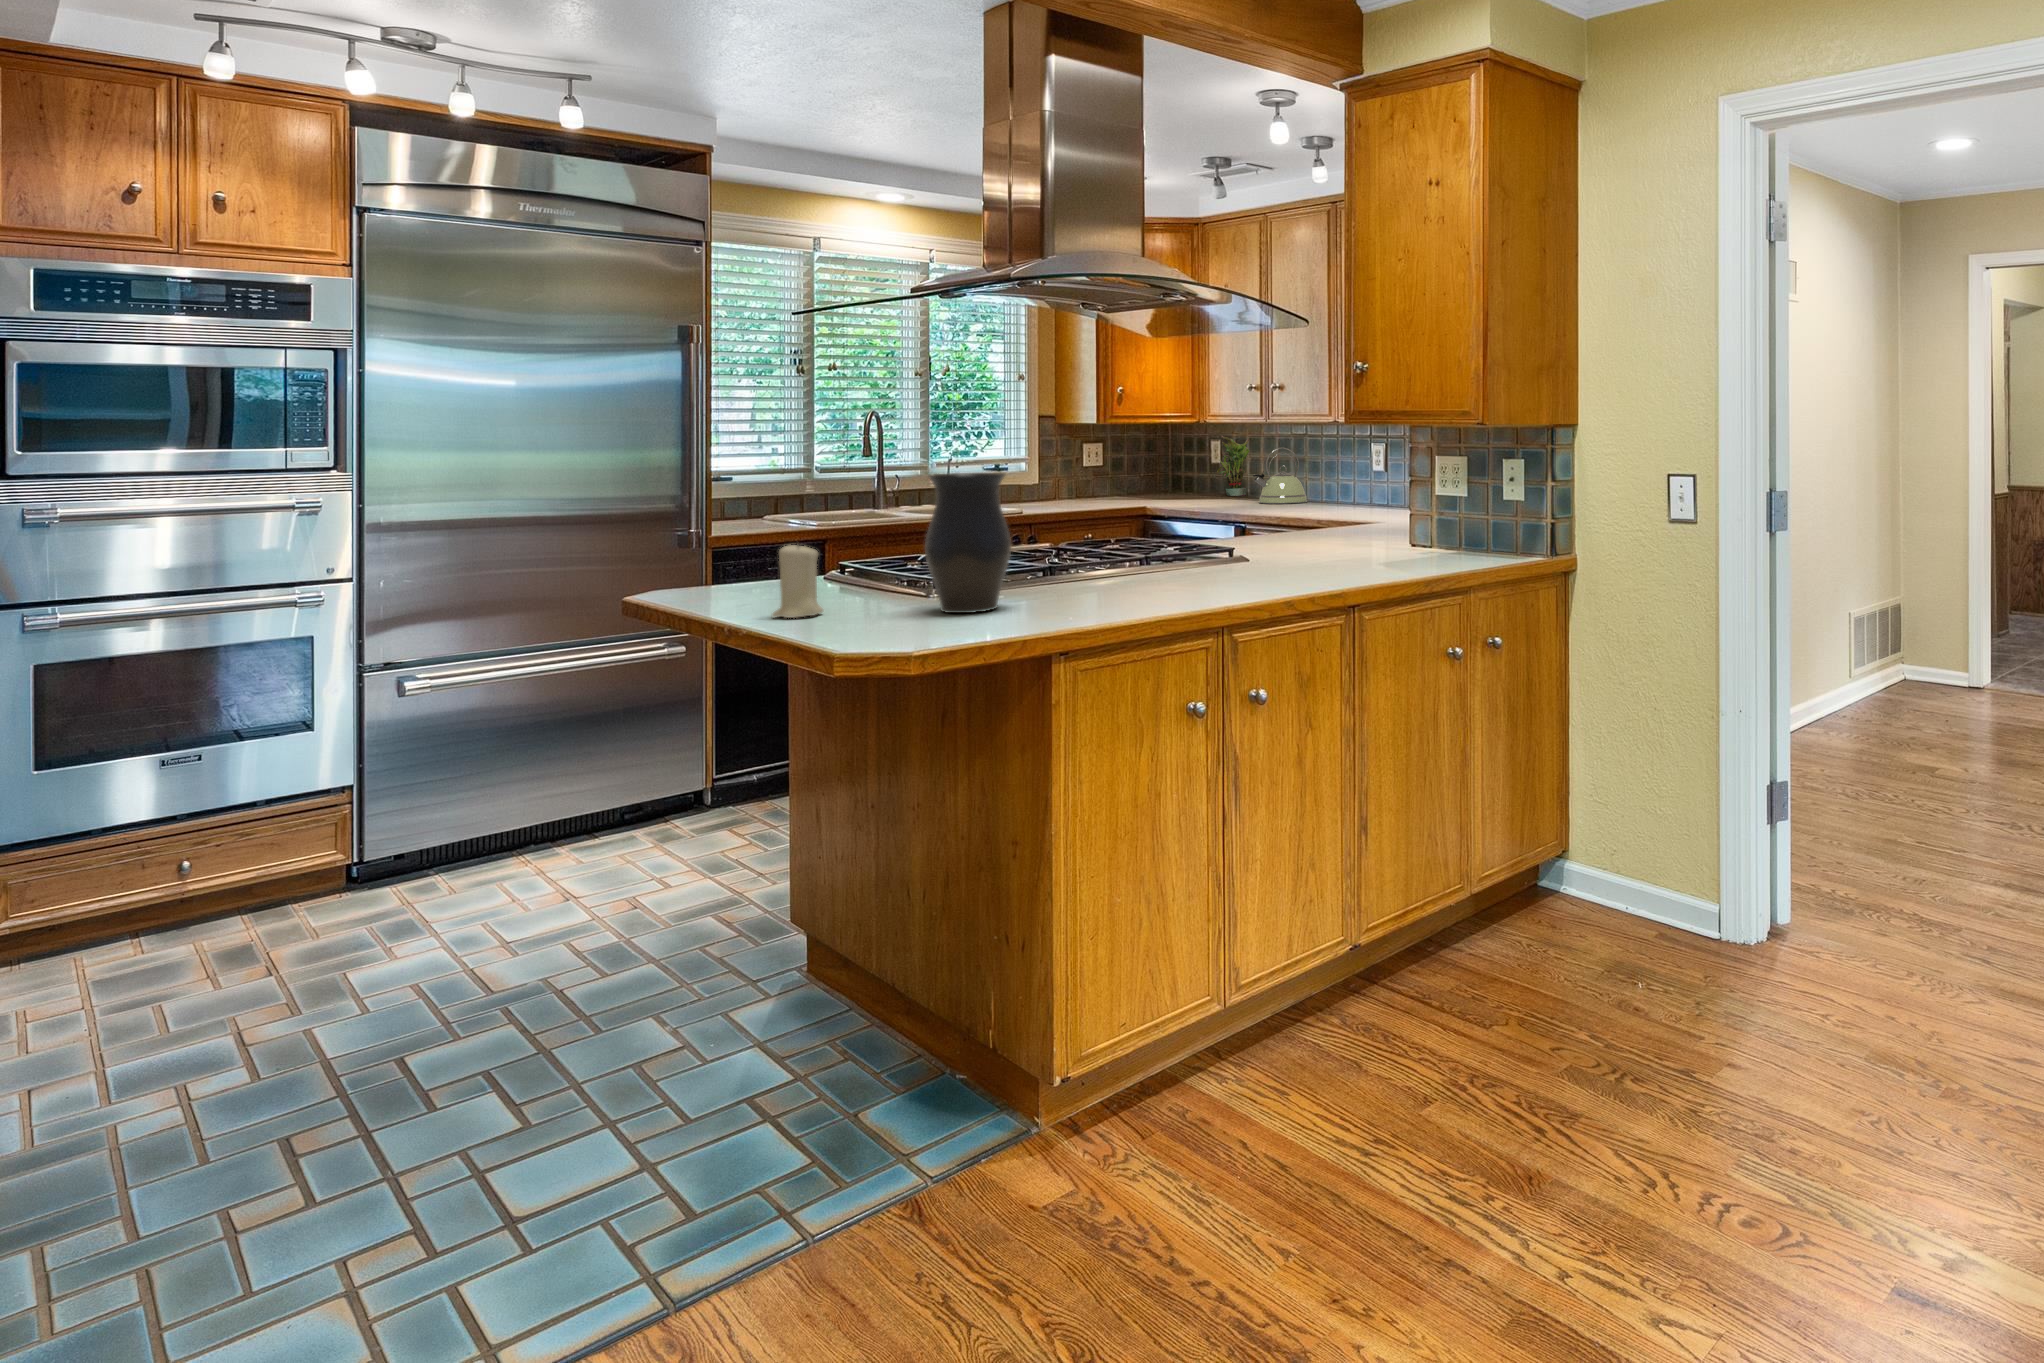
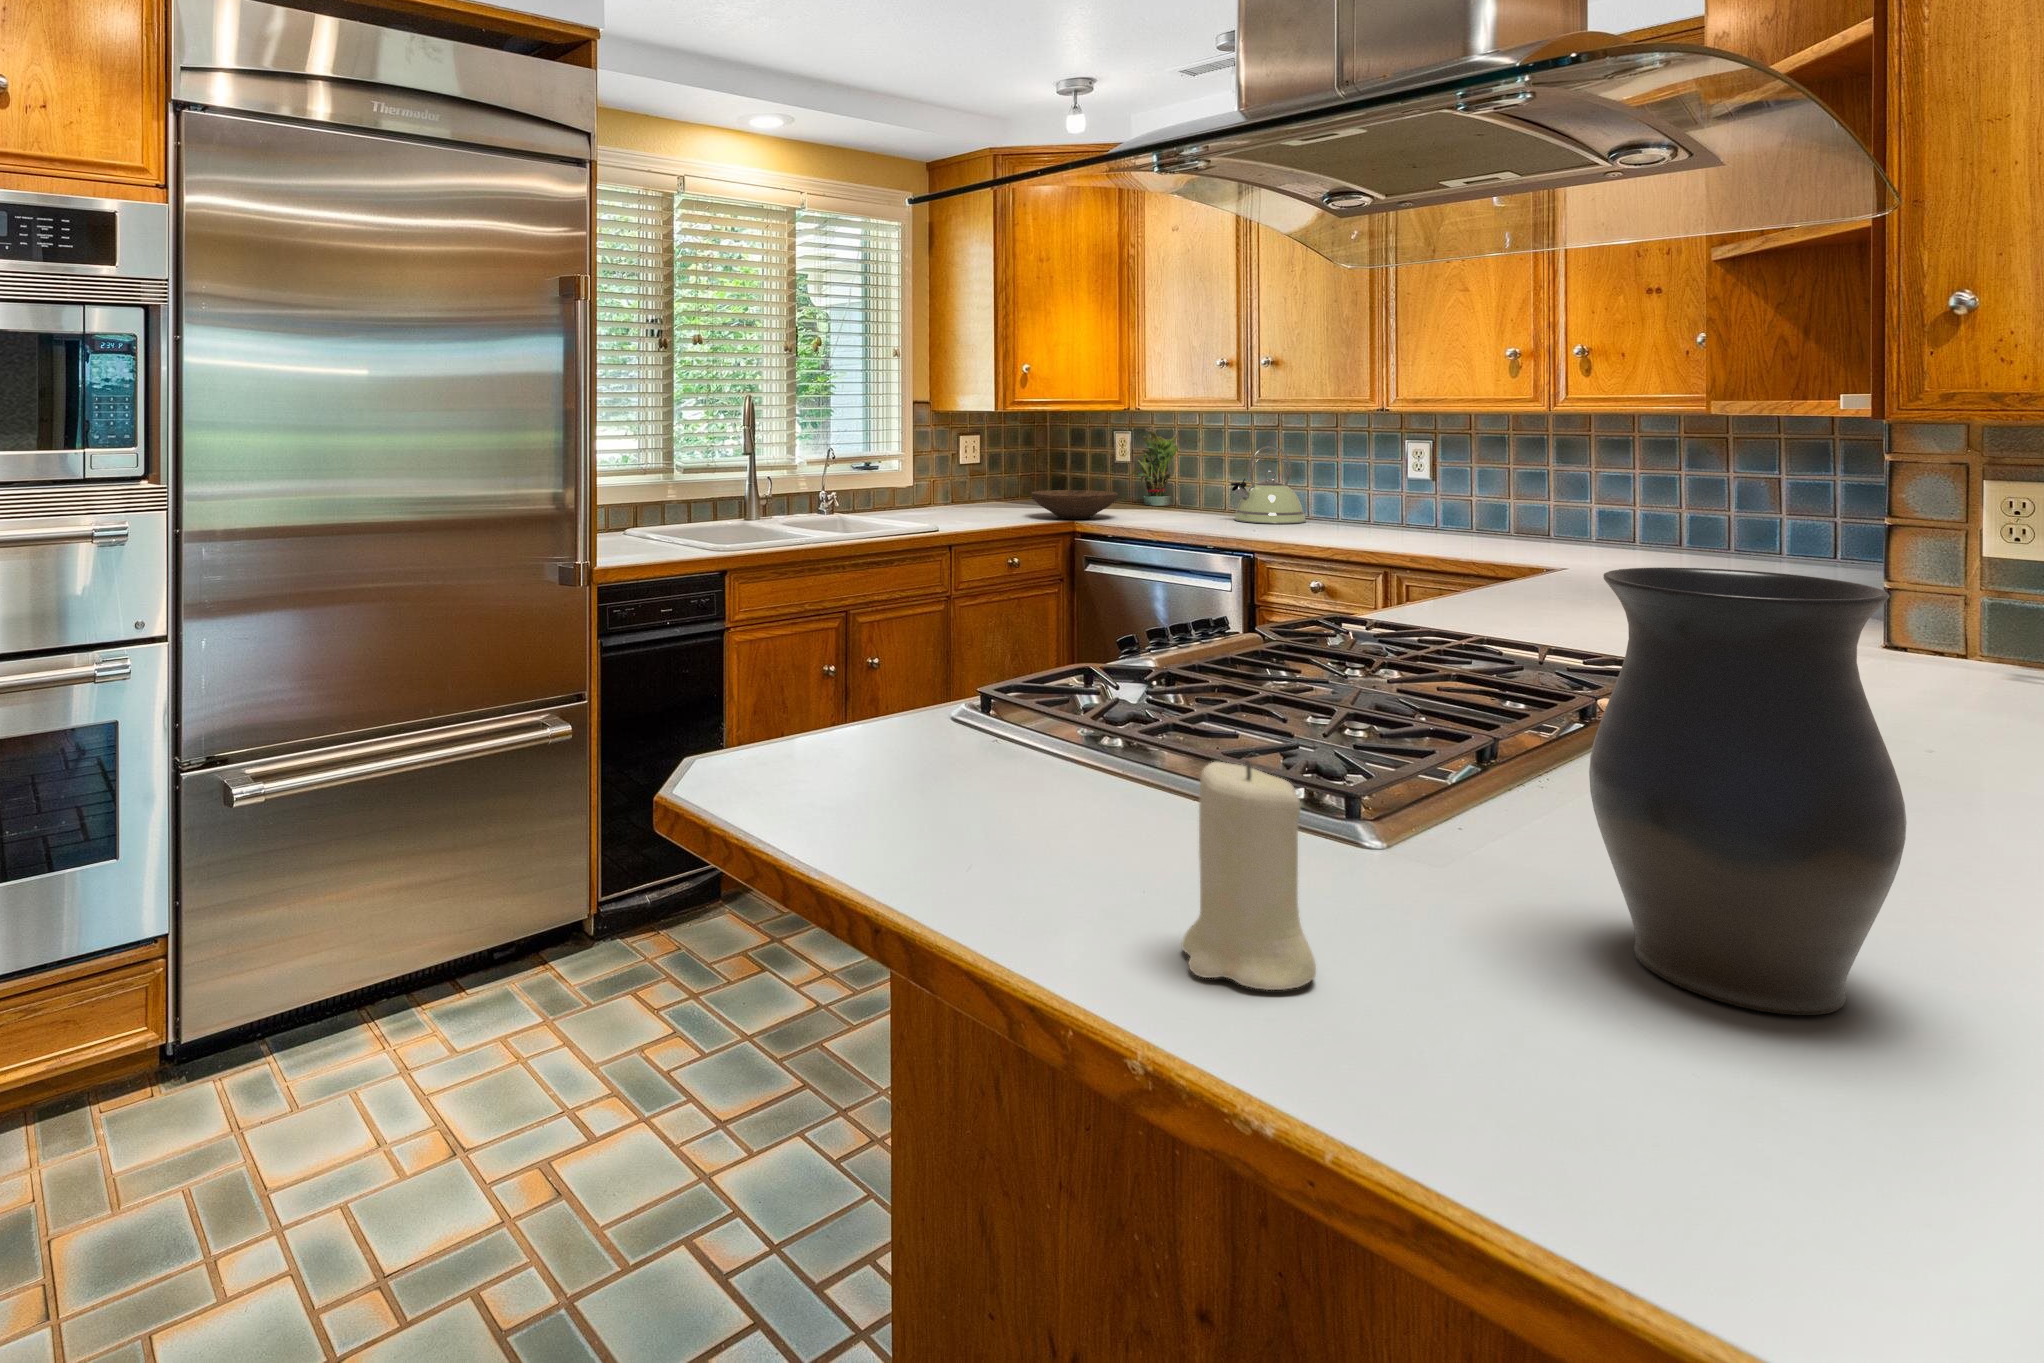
wooden bowl: none [1112,483,1179,505] -> present [1031,490,1118,519]

